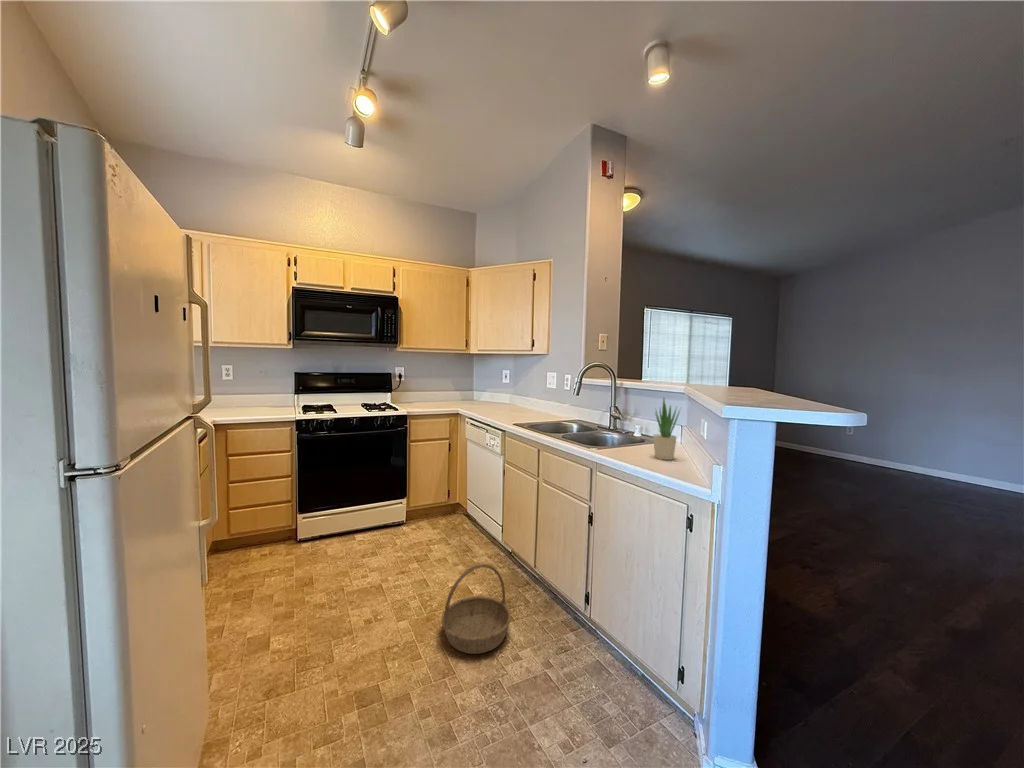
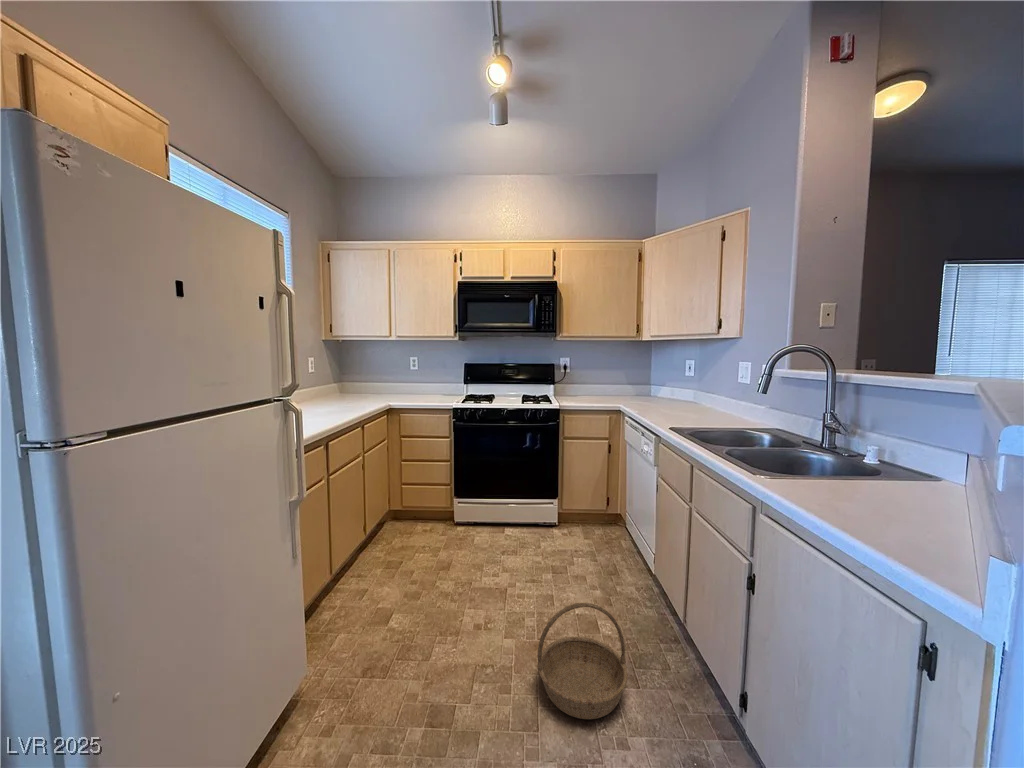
potted plant: present [653,399,680,460] -> none [875,397,948,519]

